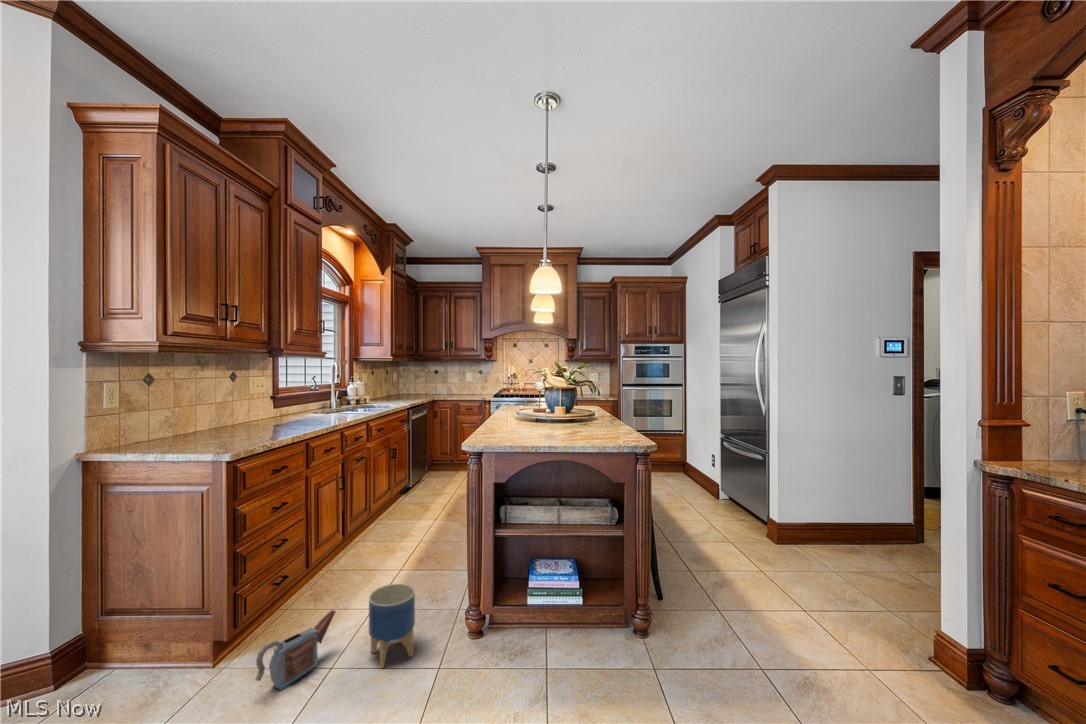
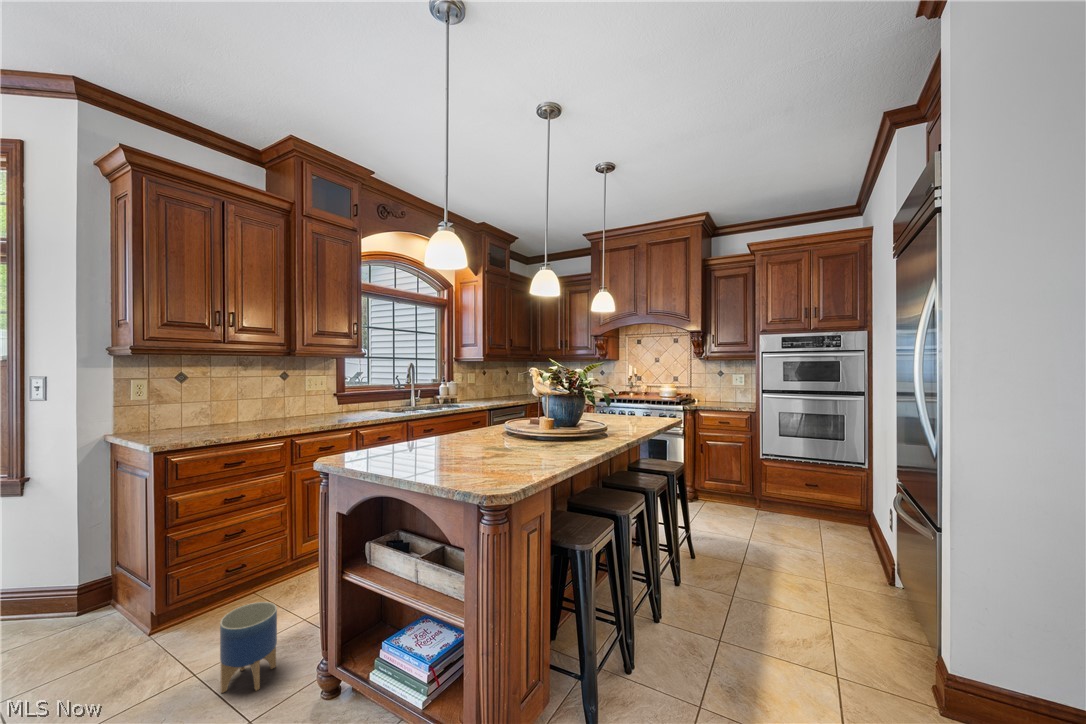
watering can: present [255,610,336,690] -> none [119,612,227,679]

